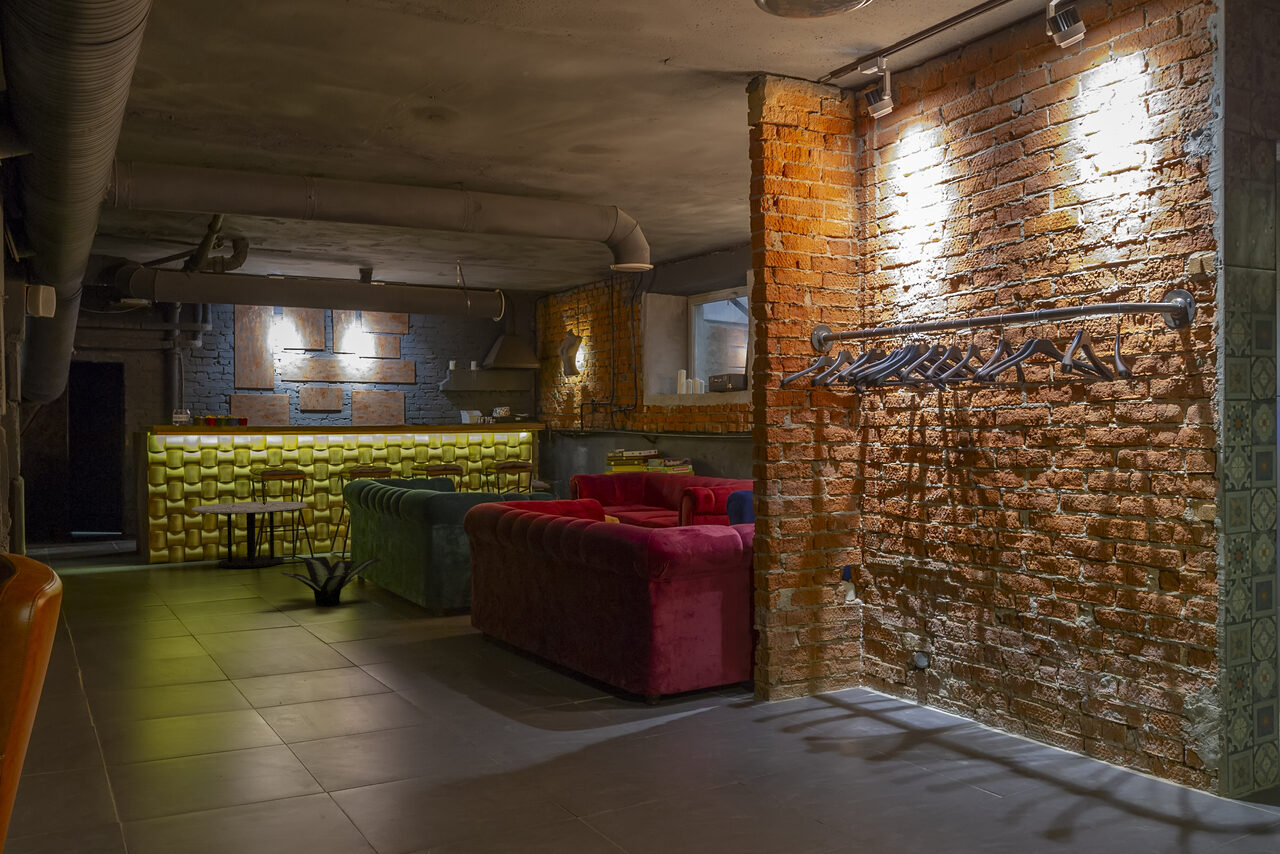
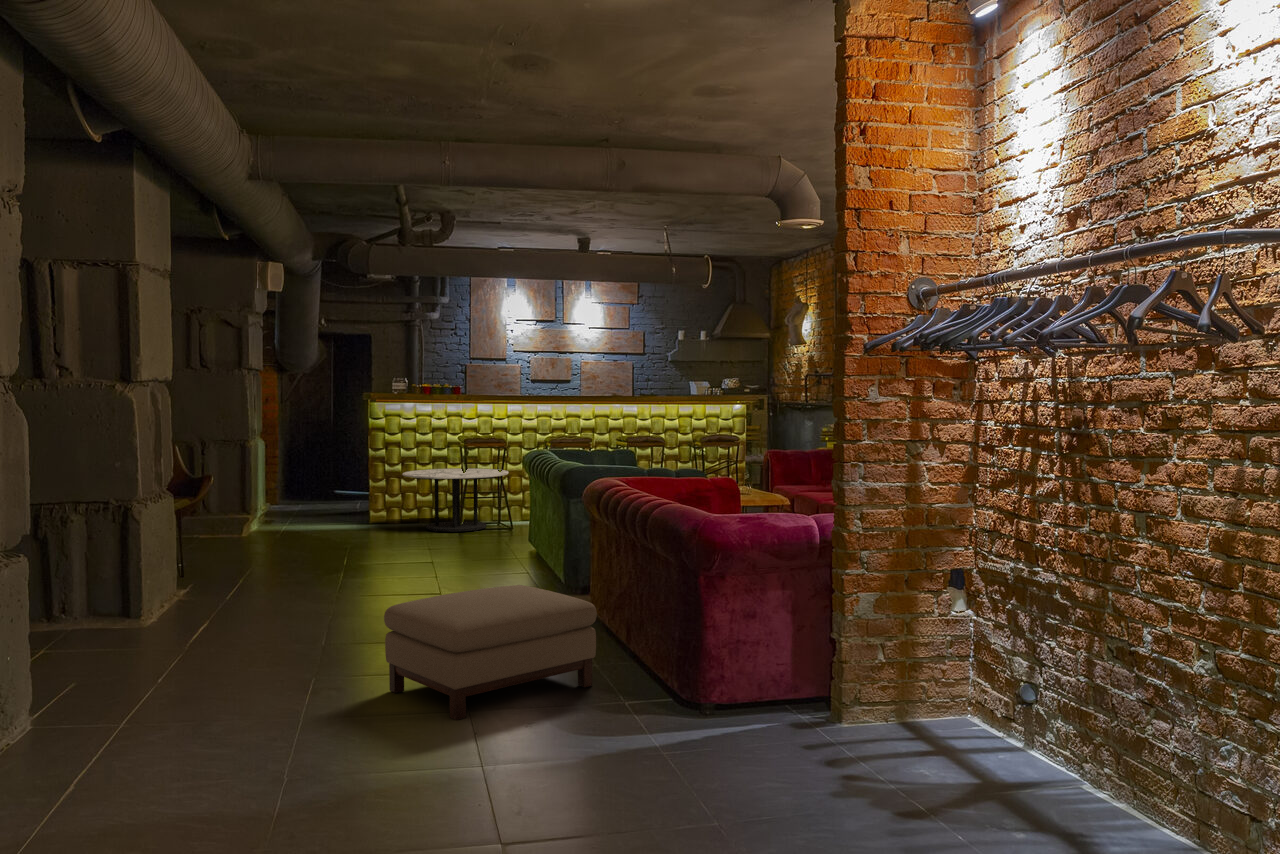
potted plant: present [281,557,381,606] -> none [442,525,541,575]
ottoman: none [330,607,531,735] -> present [384,585,597,720]

